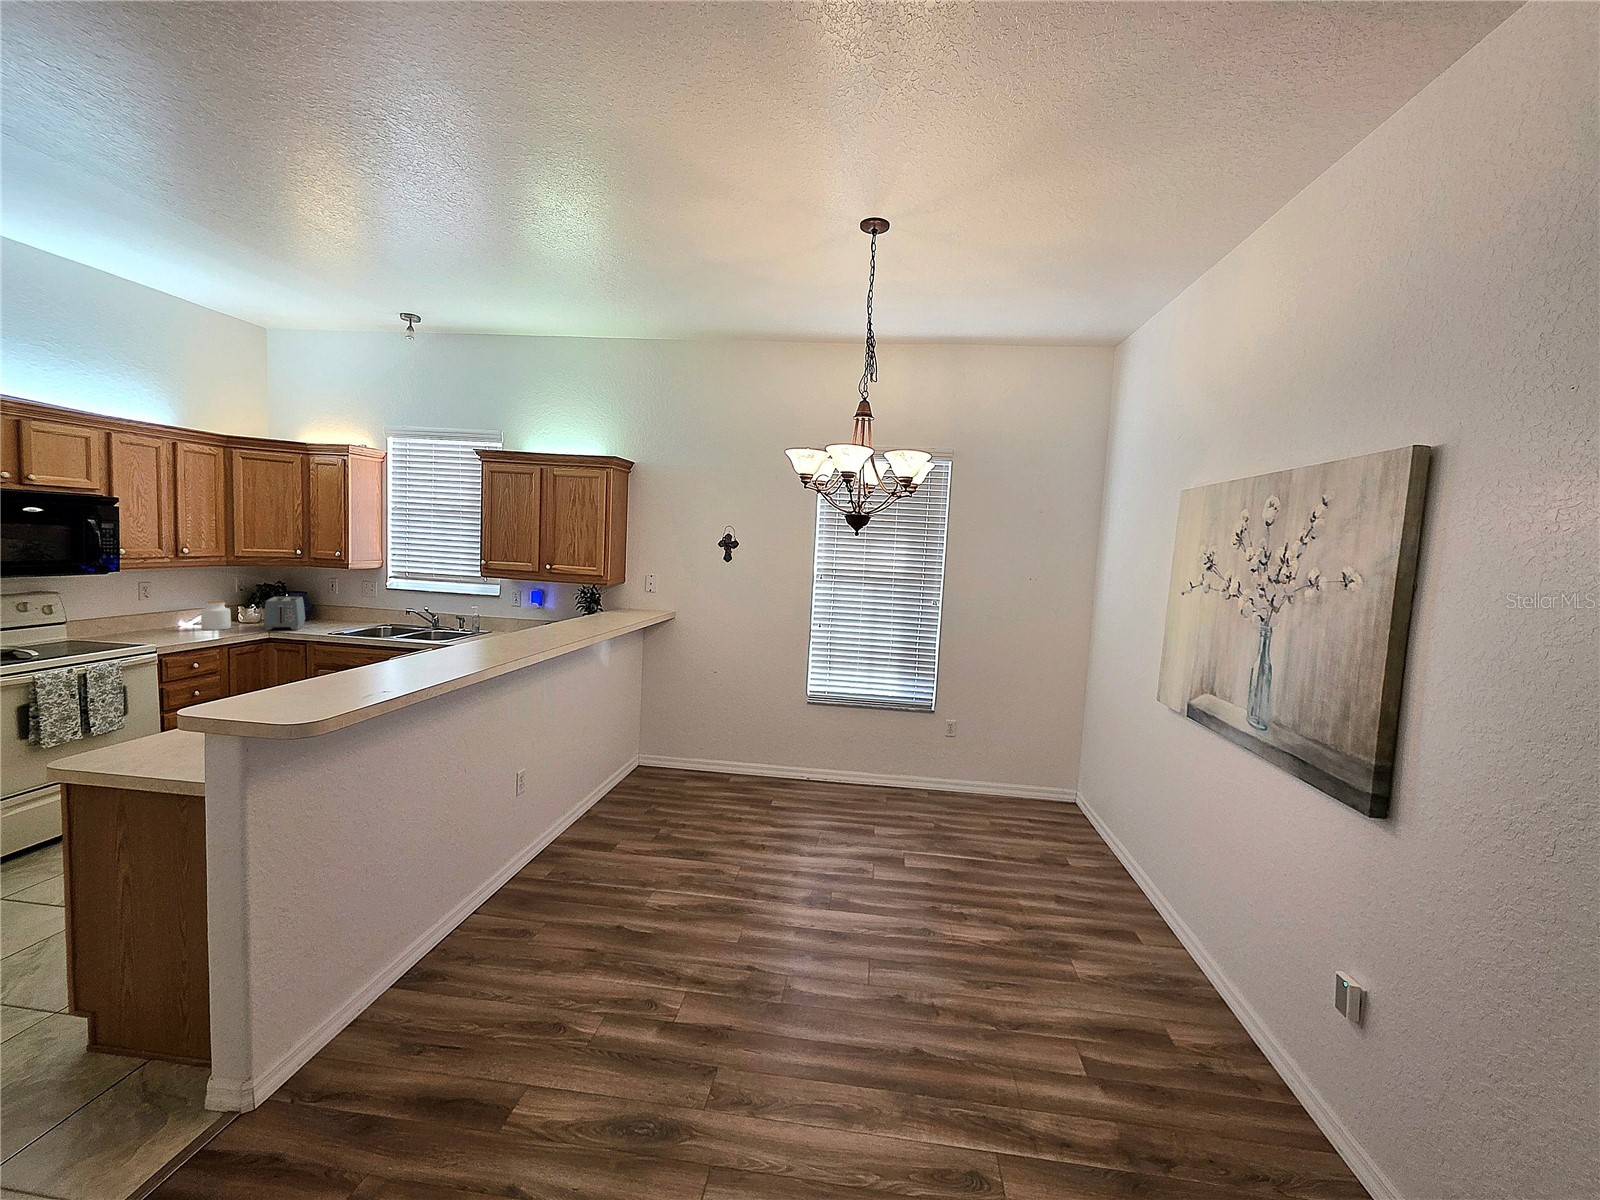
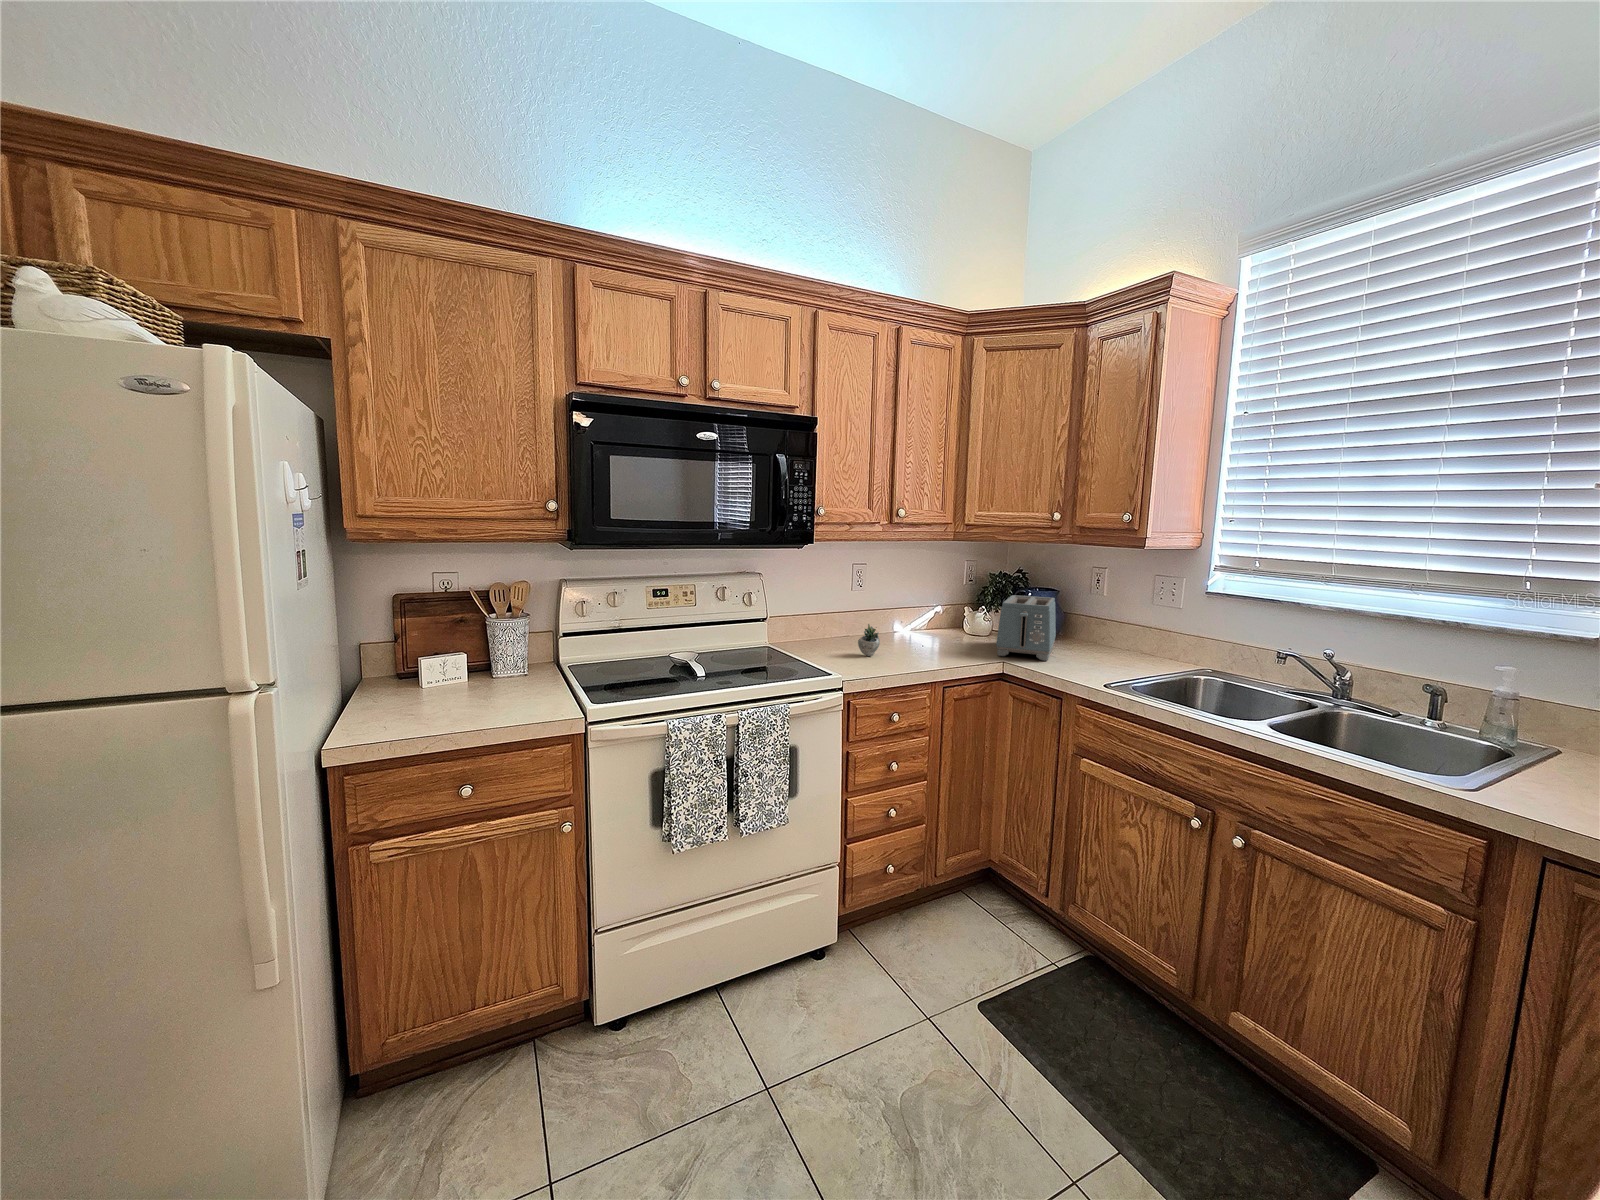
jar: present [201,601,231,630] -> none [915,598,952,646]
succulent plant: none [158,615,194,638] -> present [858,621,902,656]

